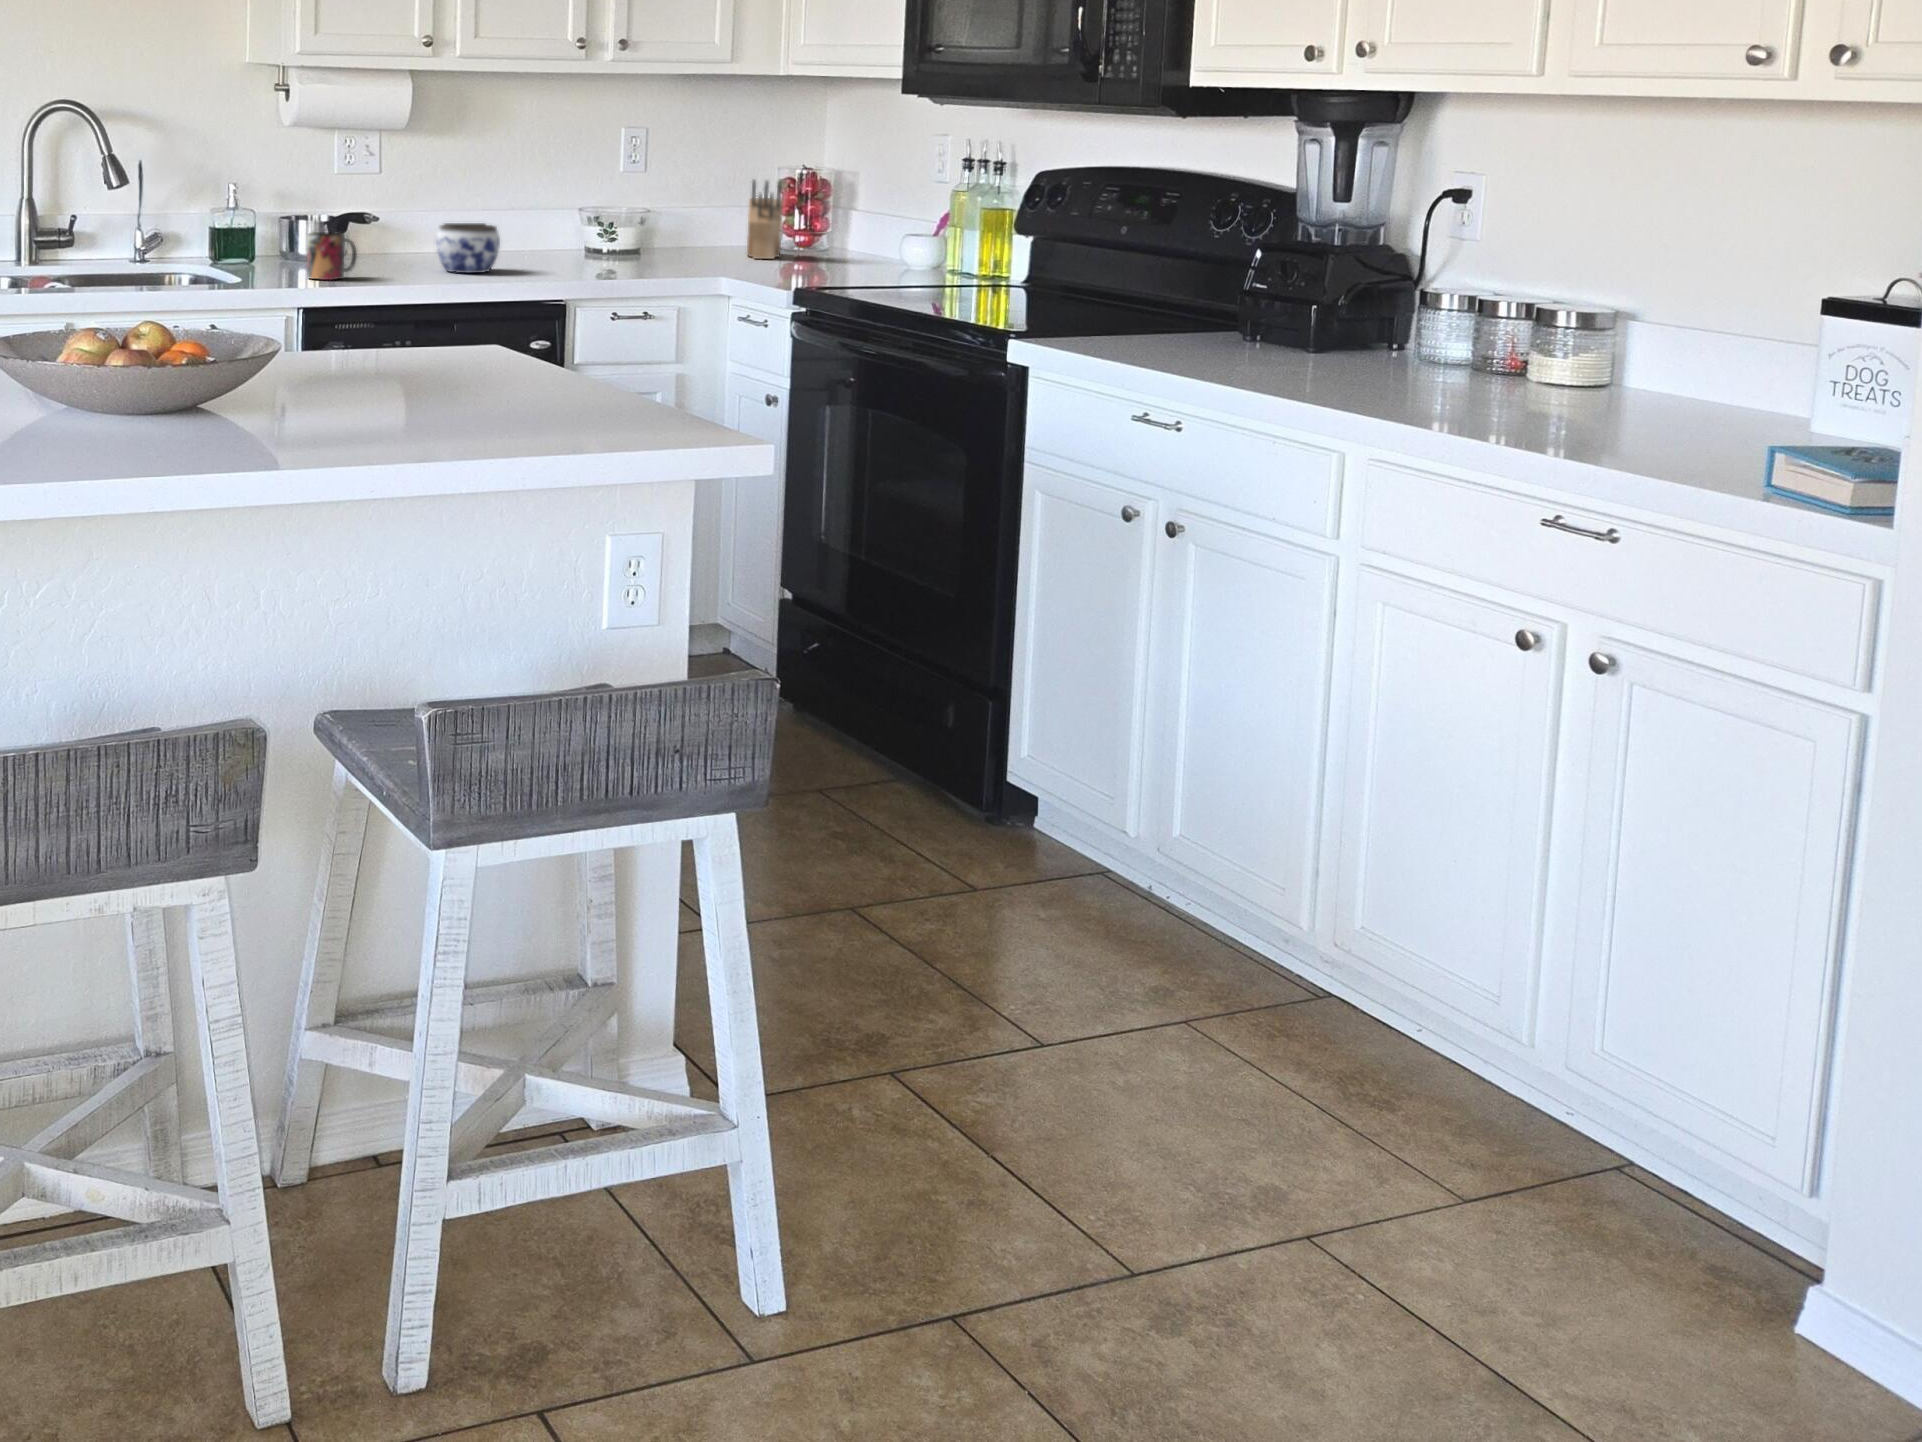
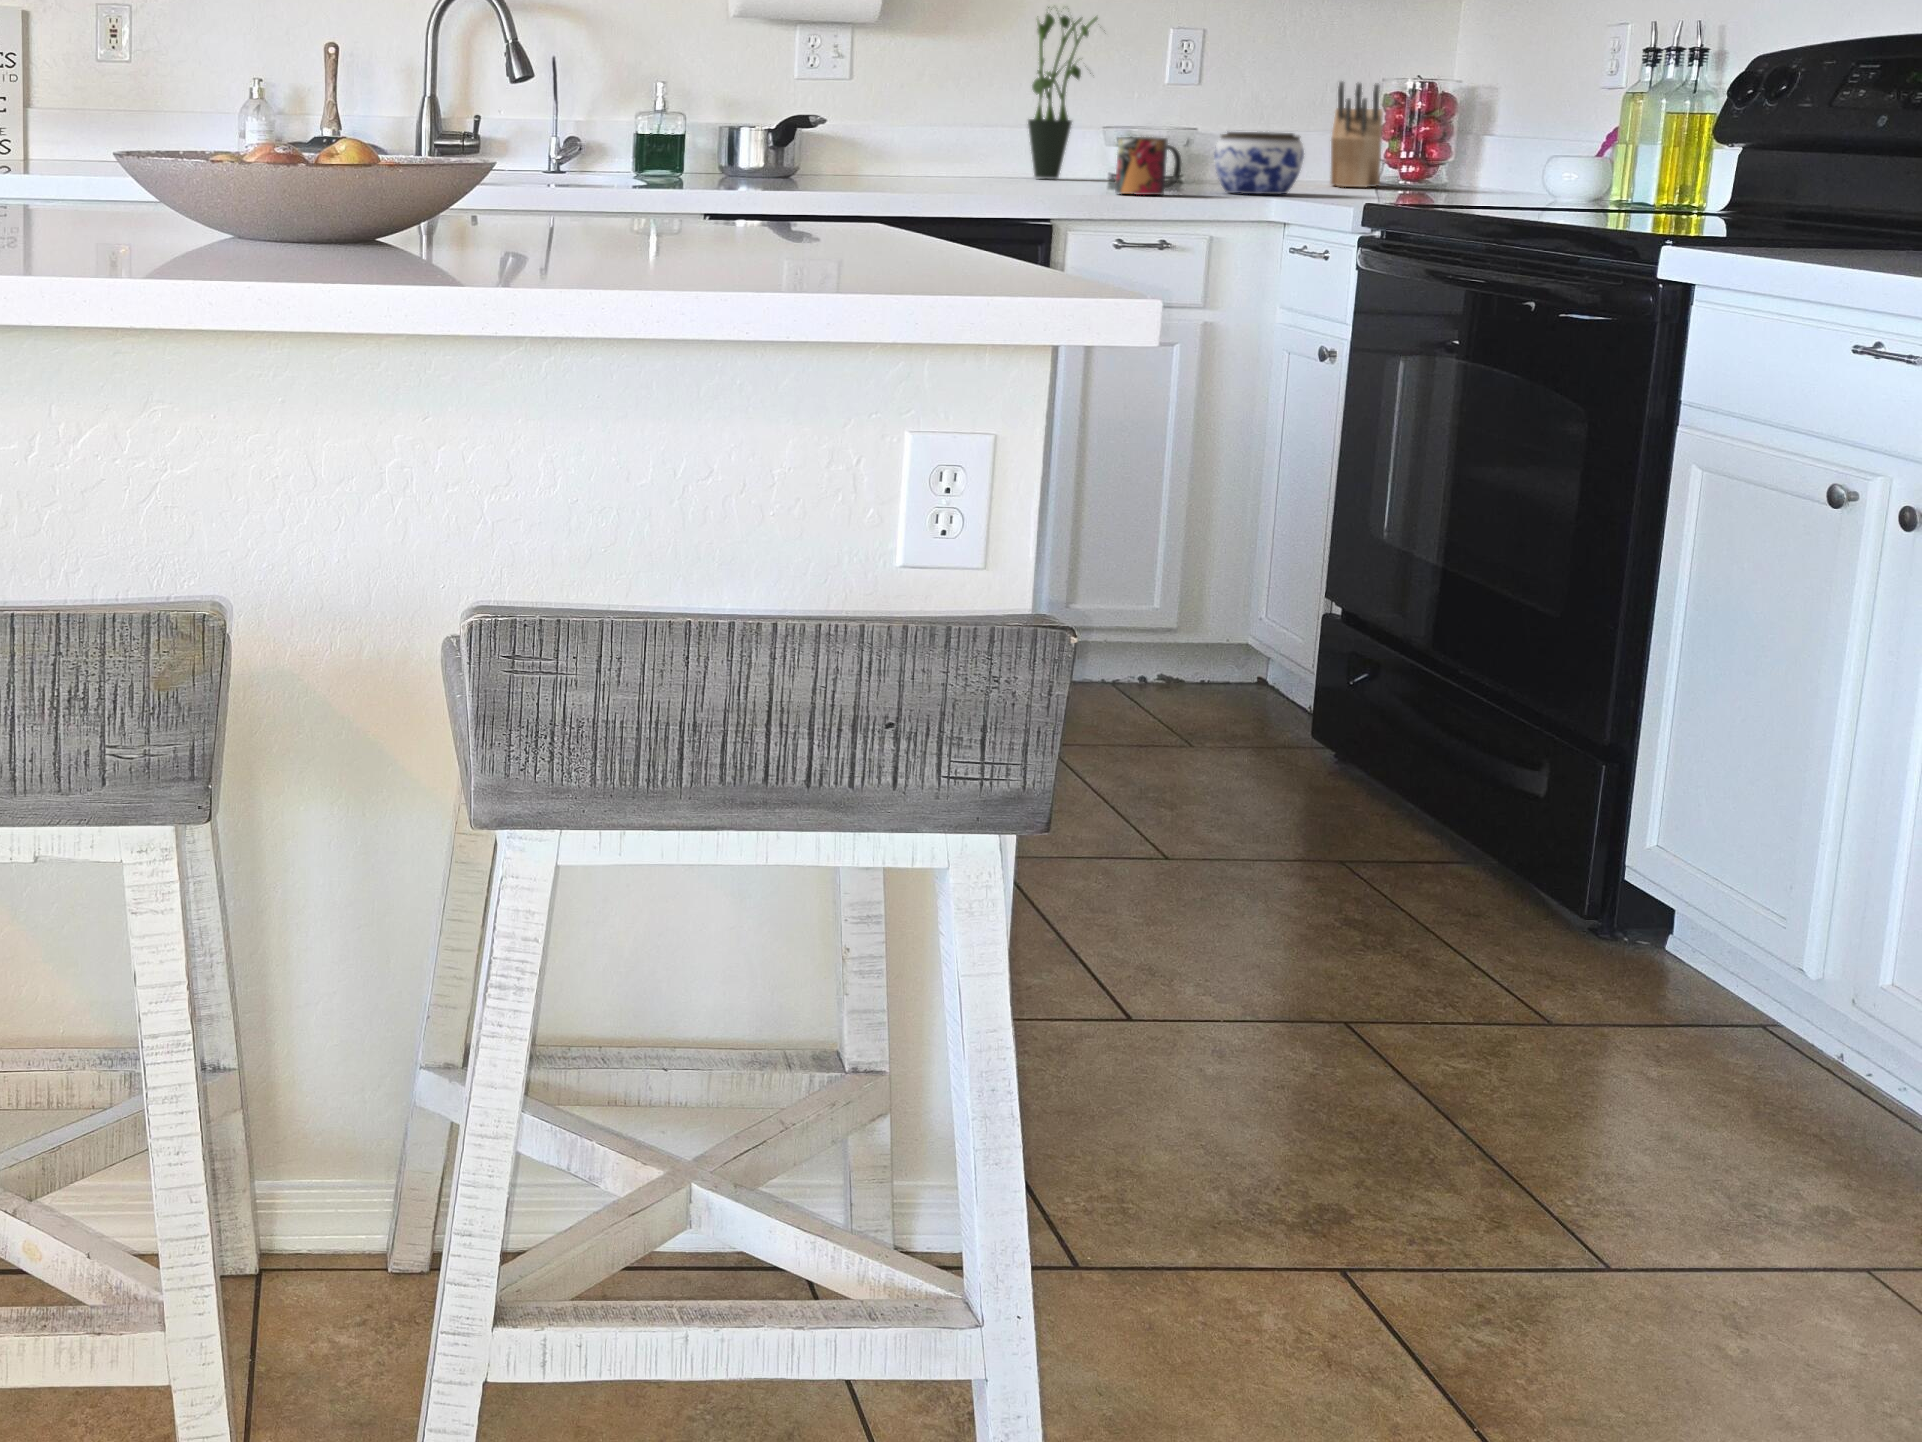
potted plant: none [520,116,581,255] -> present [1028,7,1098,179]
jar: present [436,223,500,273] -> present [1214,132,1304,194]
mug: present [307,232,357,280] -> present [1115,137,1182,195]

